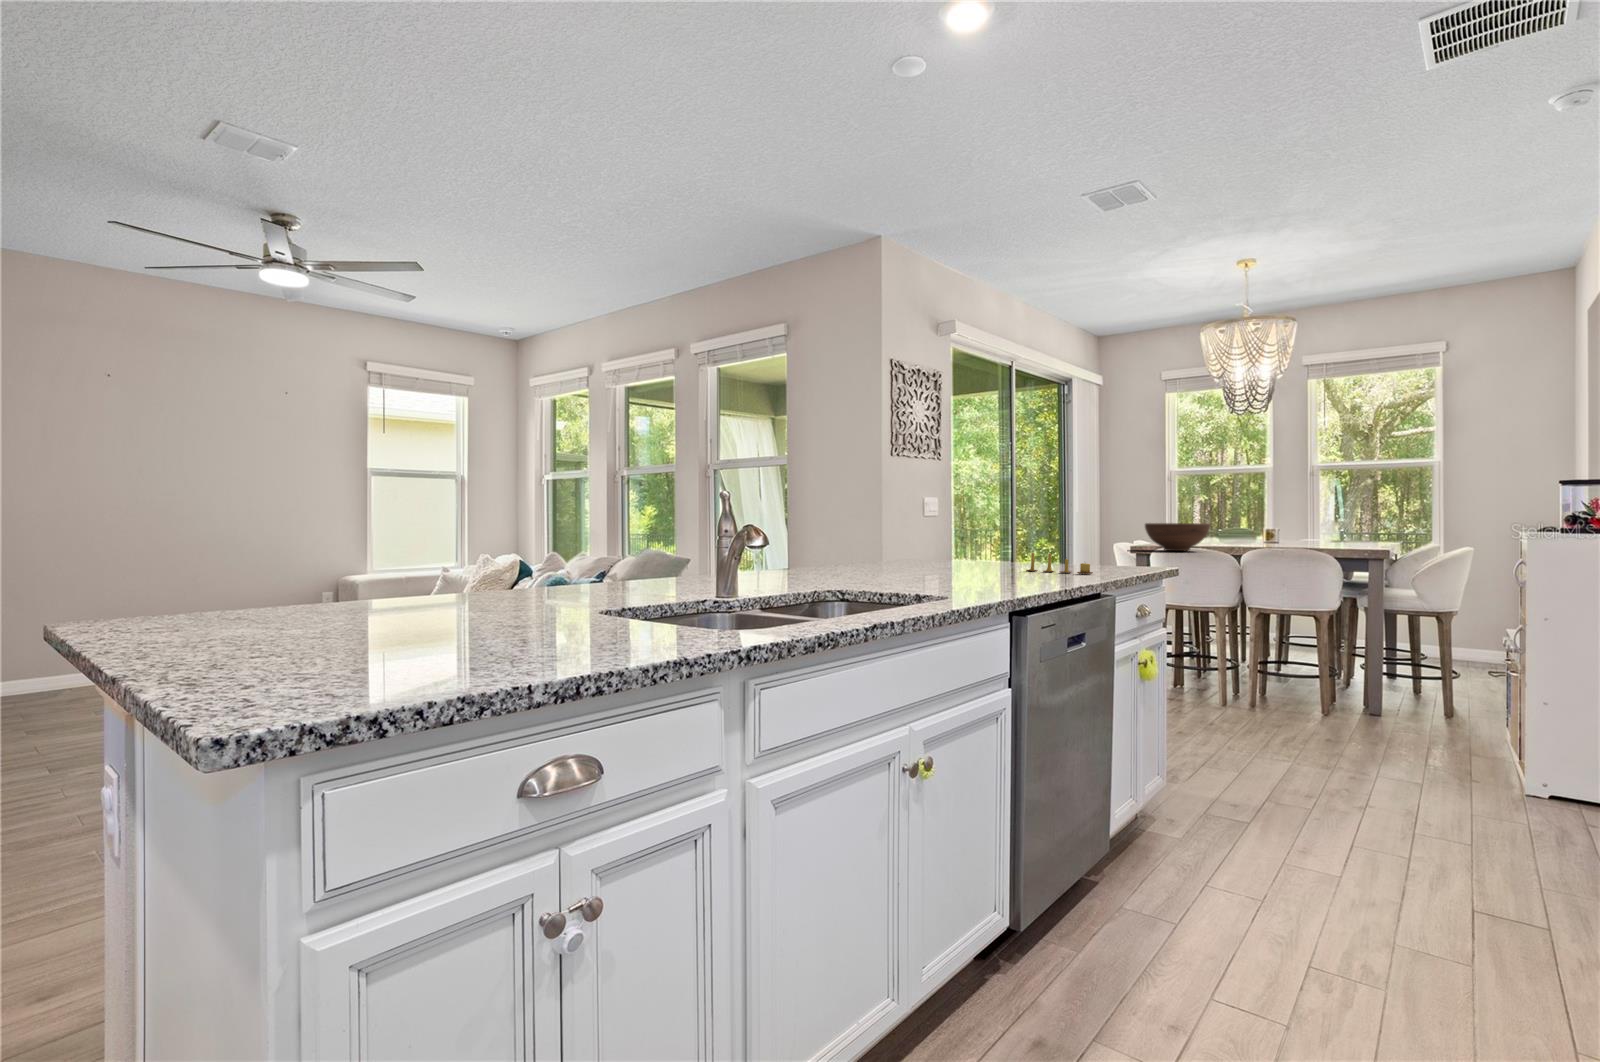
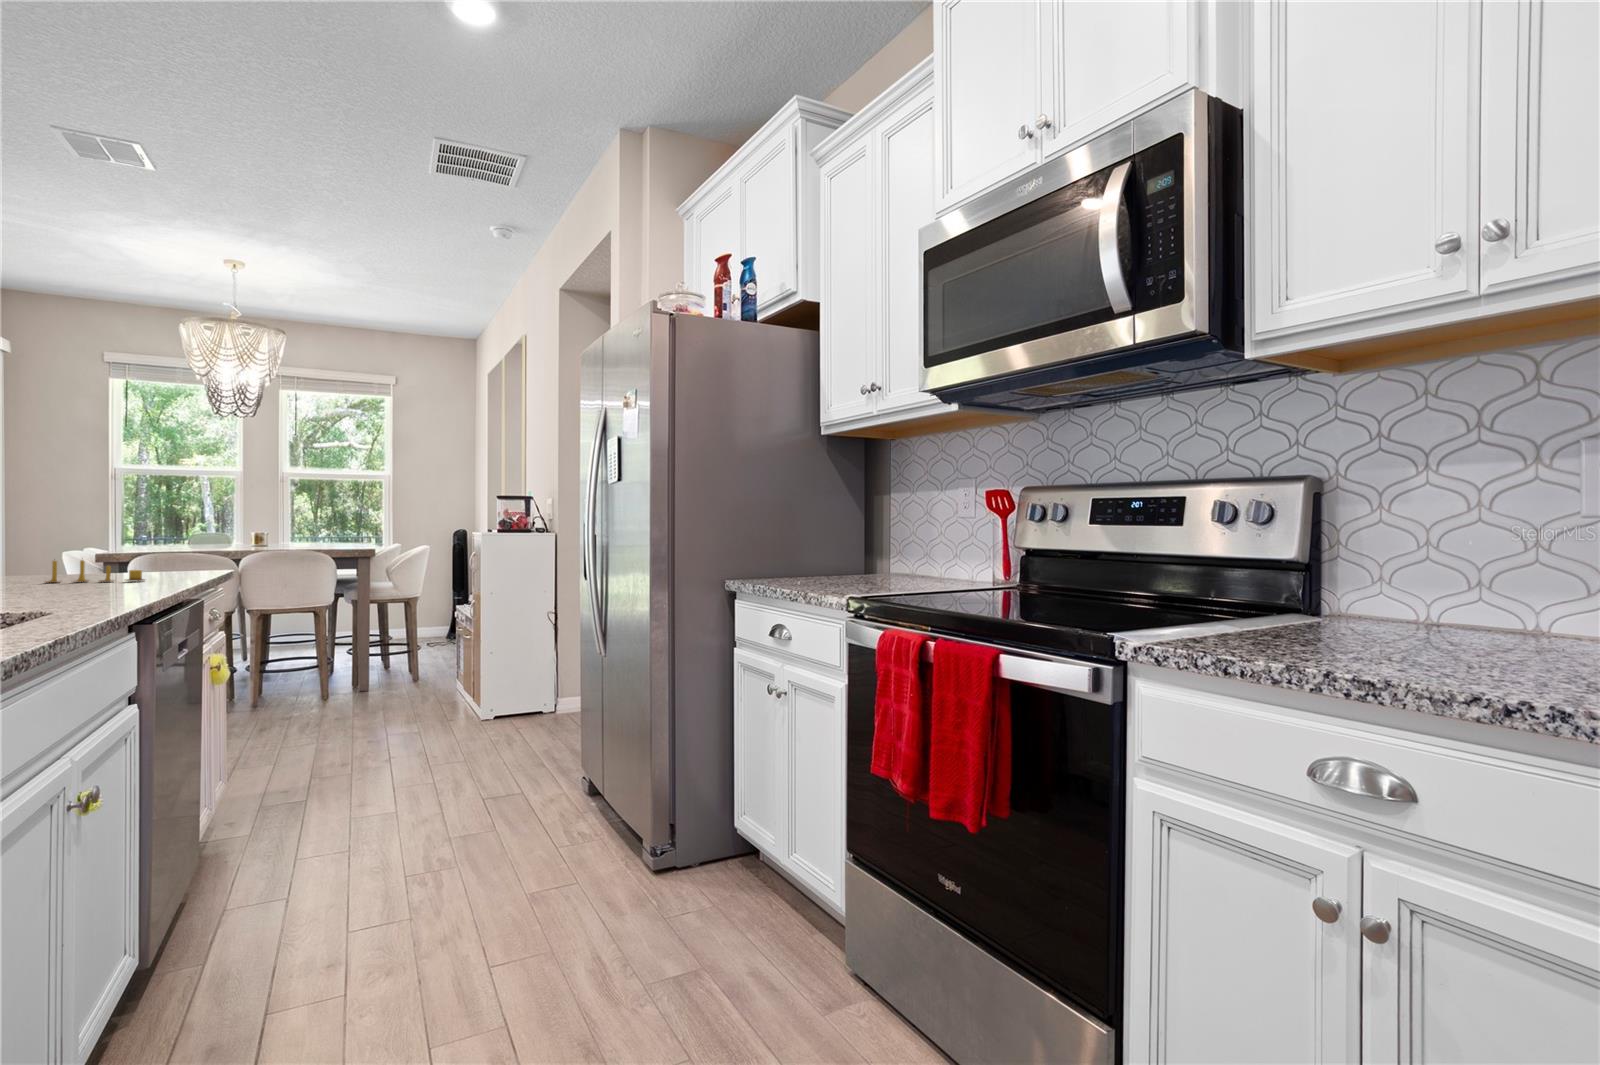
fruit bowl: present [1145,523,1210,551] -> none [126,526,208,556]

